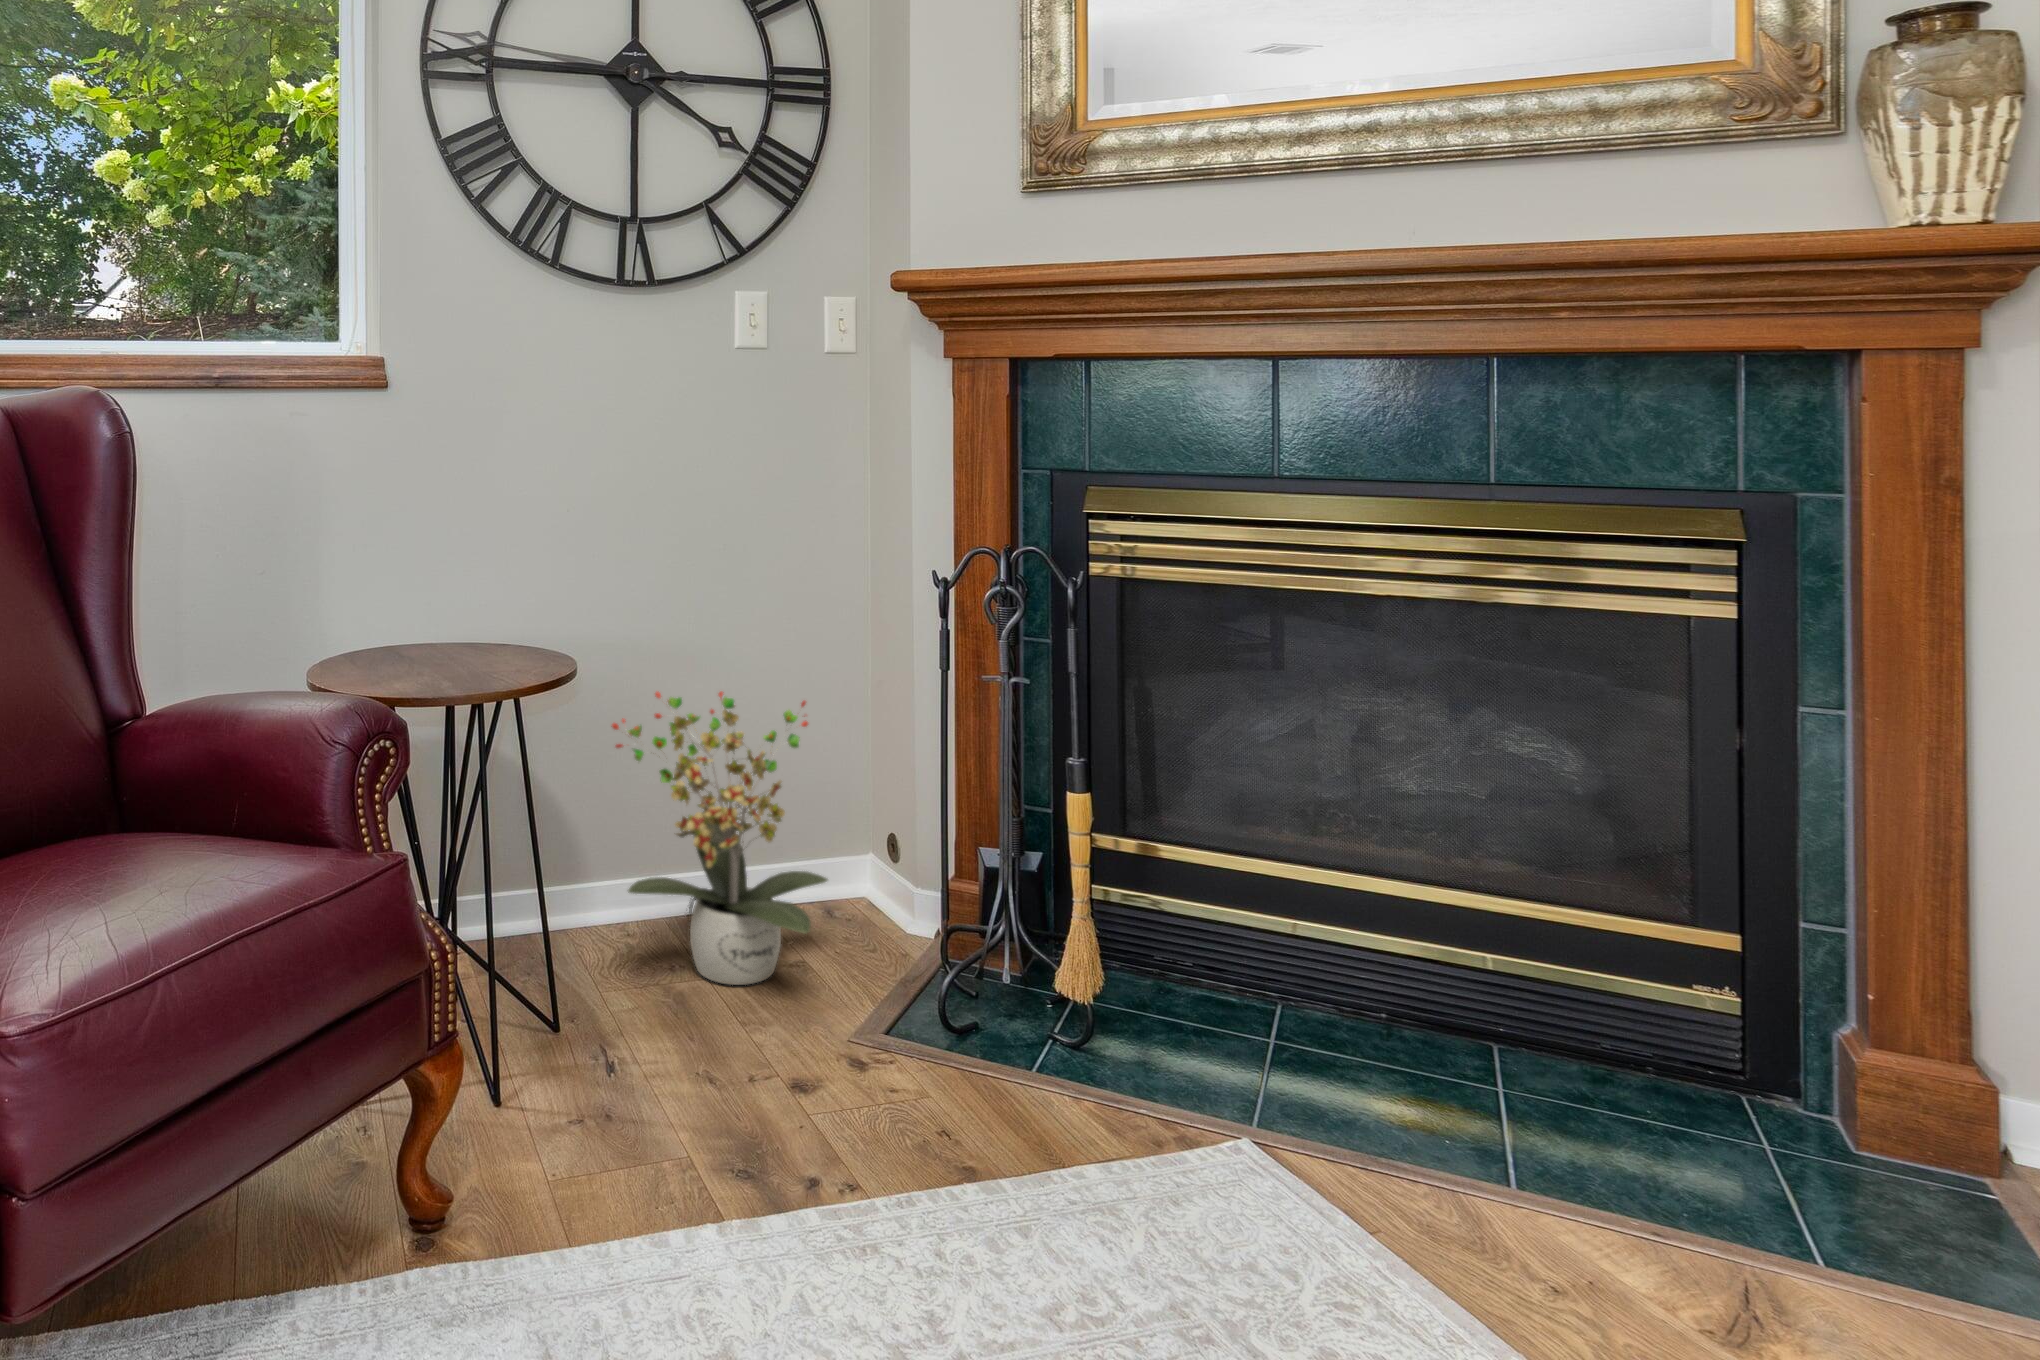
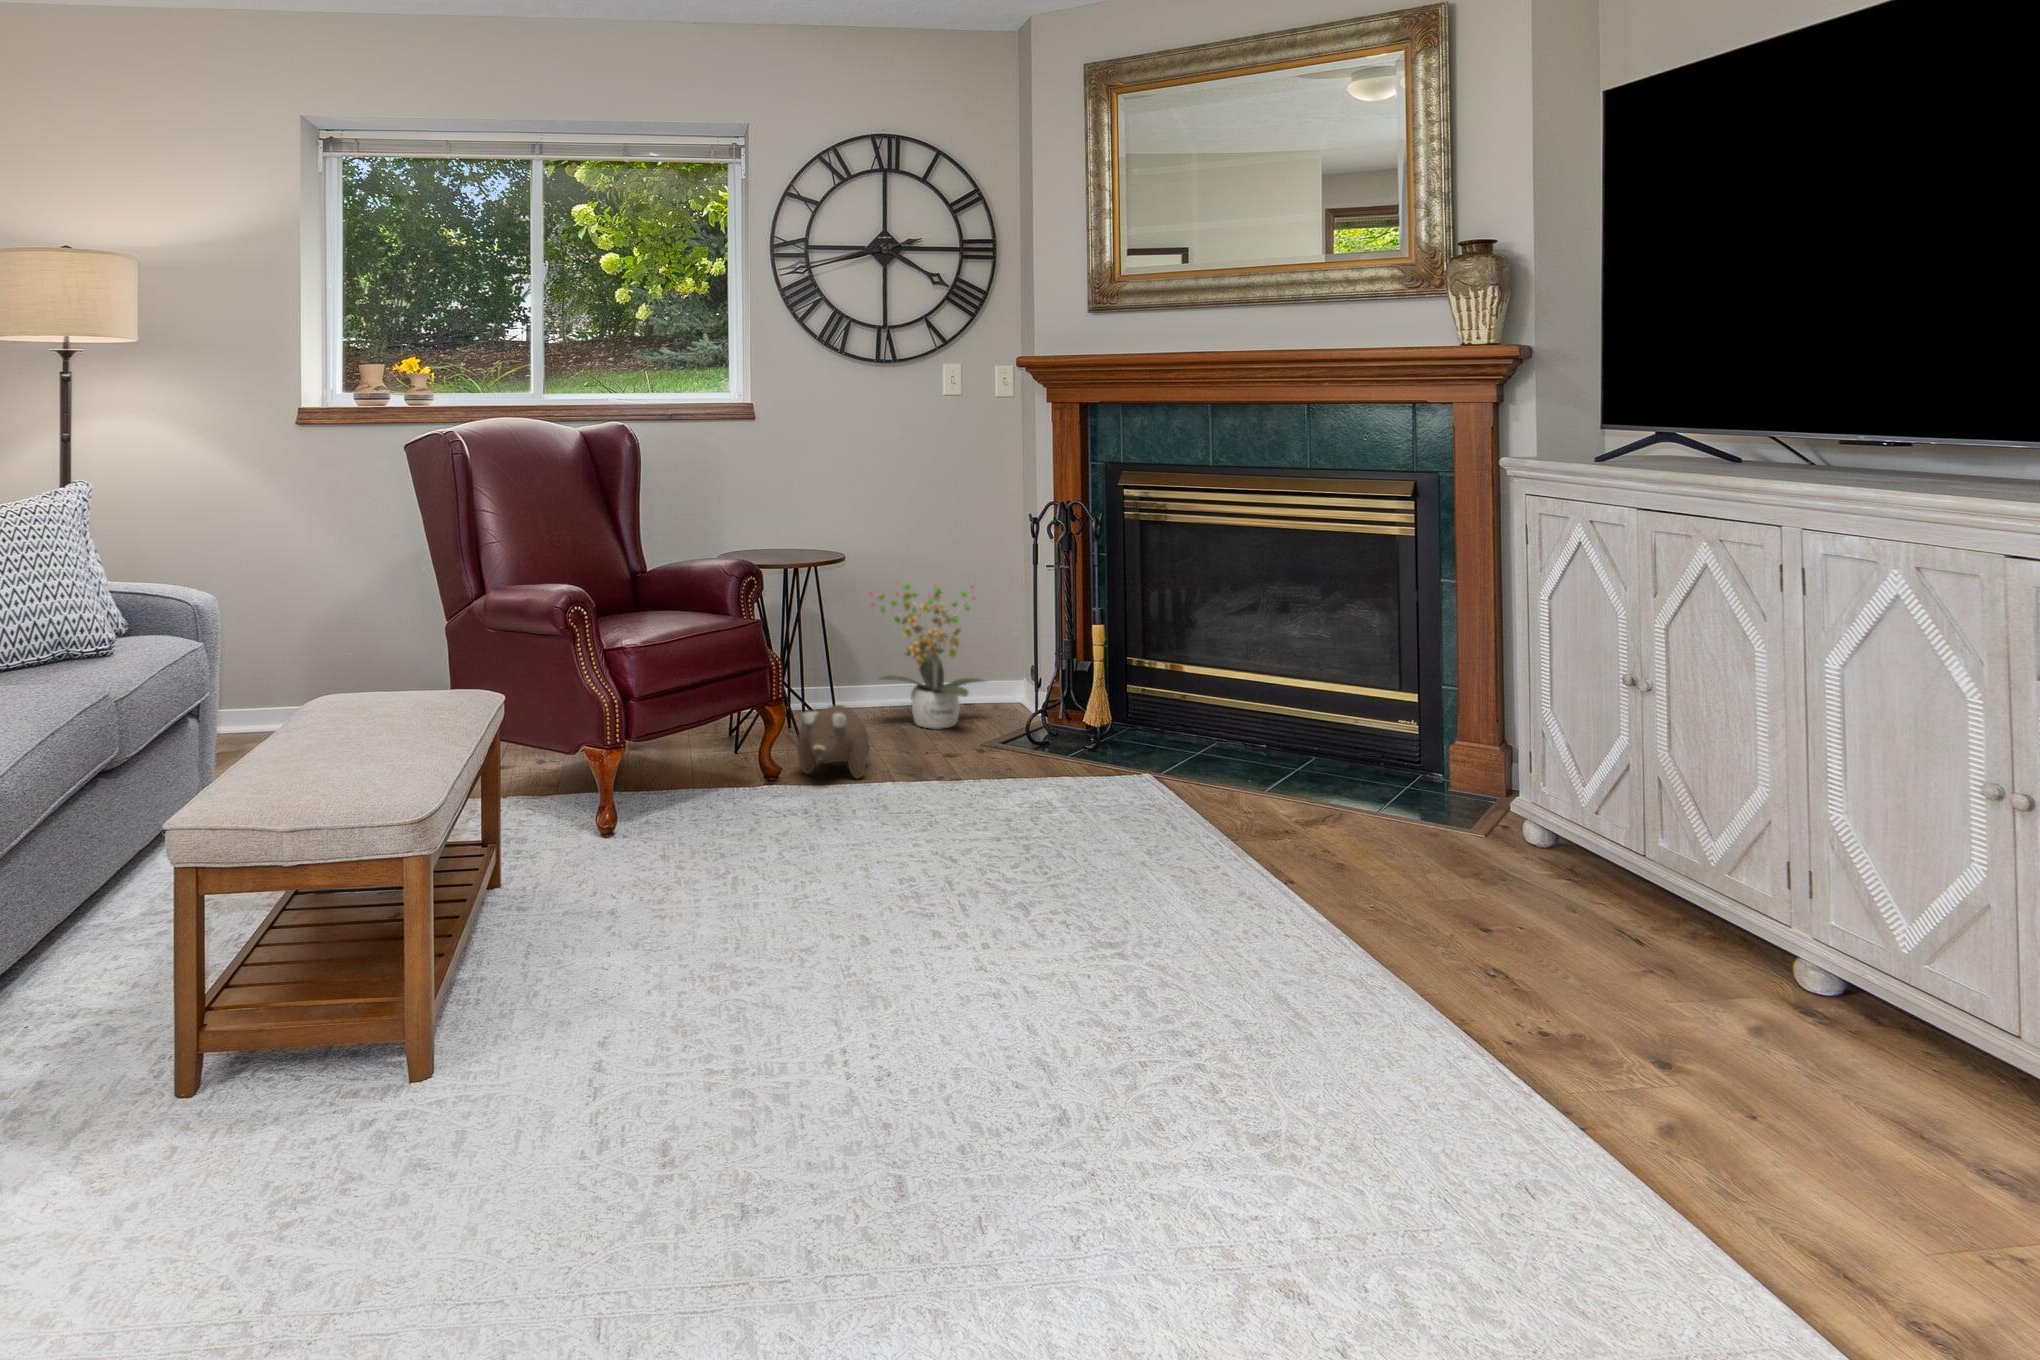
plush toy: none [484,1017,646,1203] -> present [797,705,869,778]

